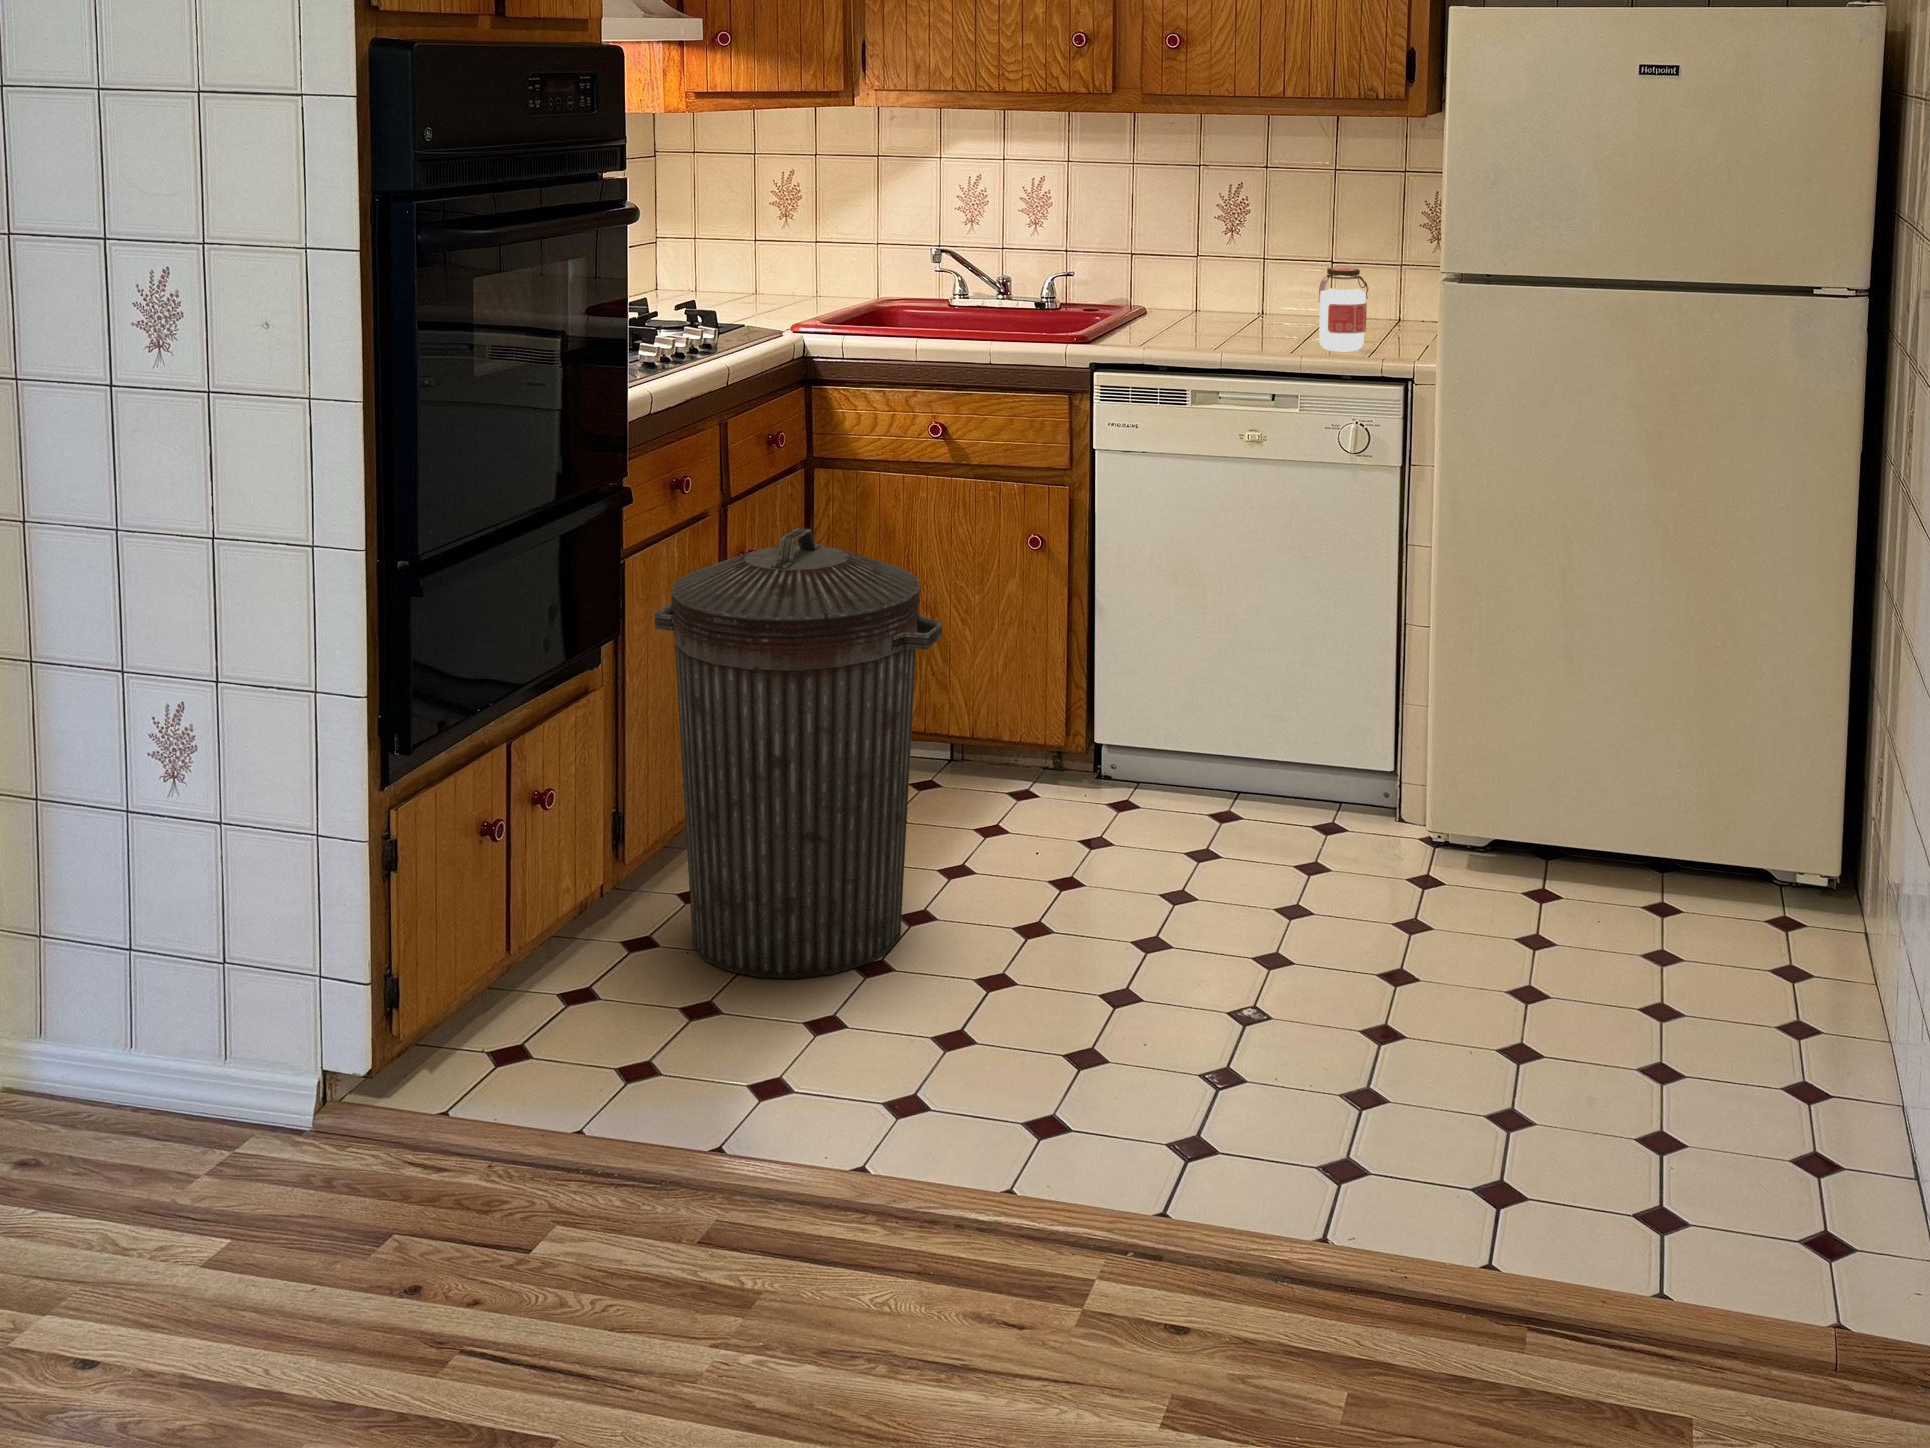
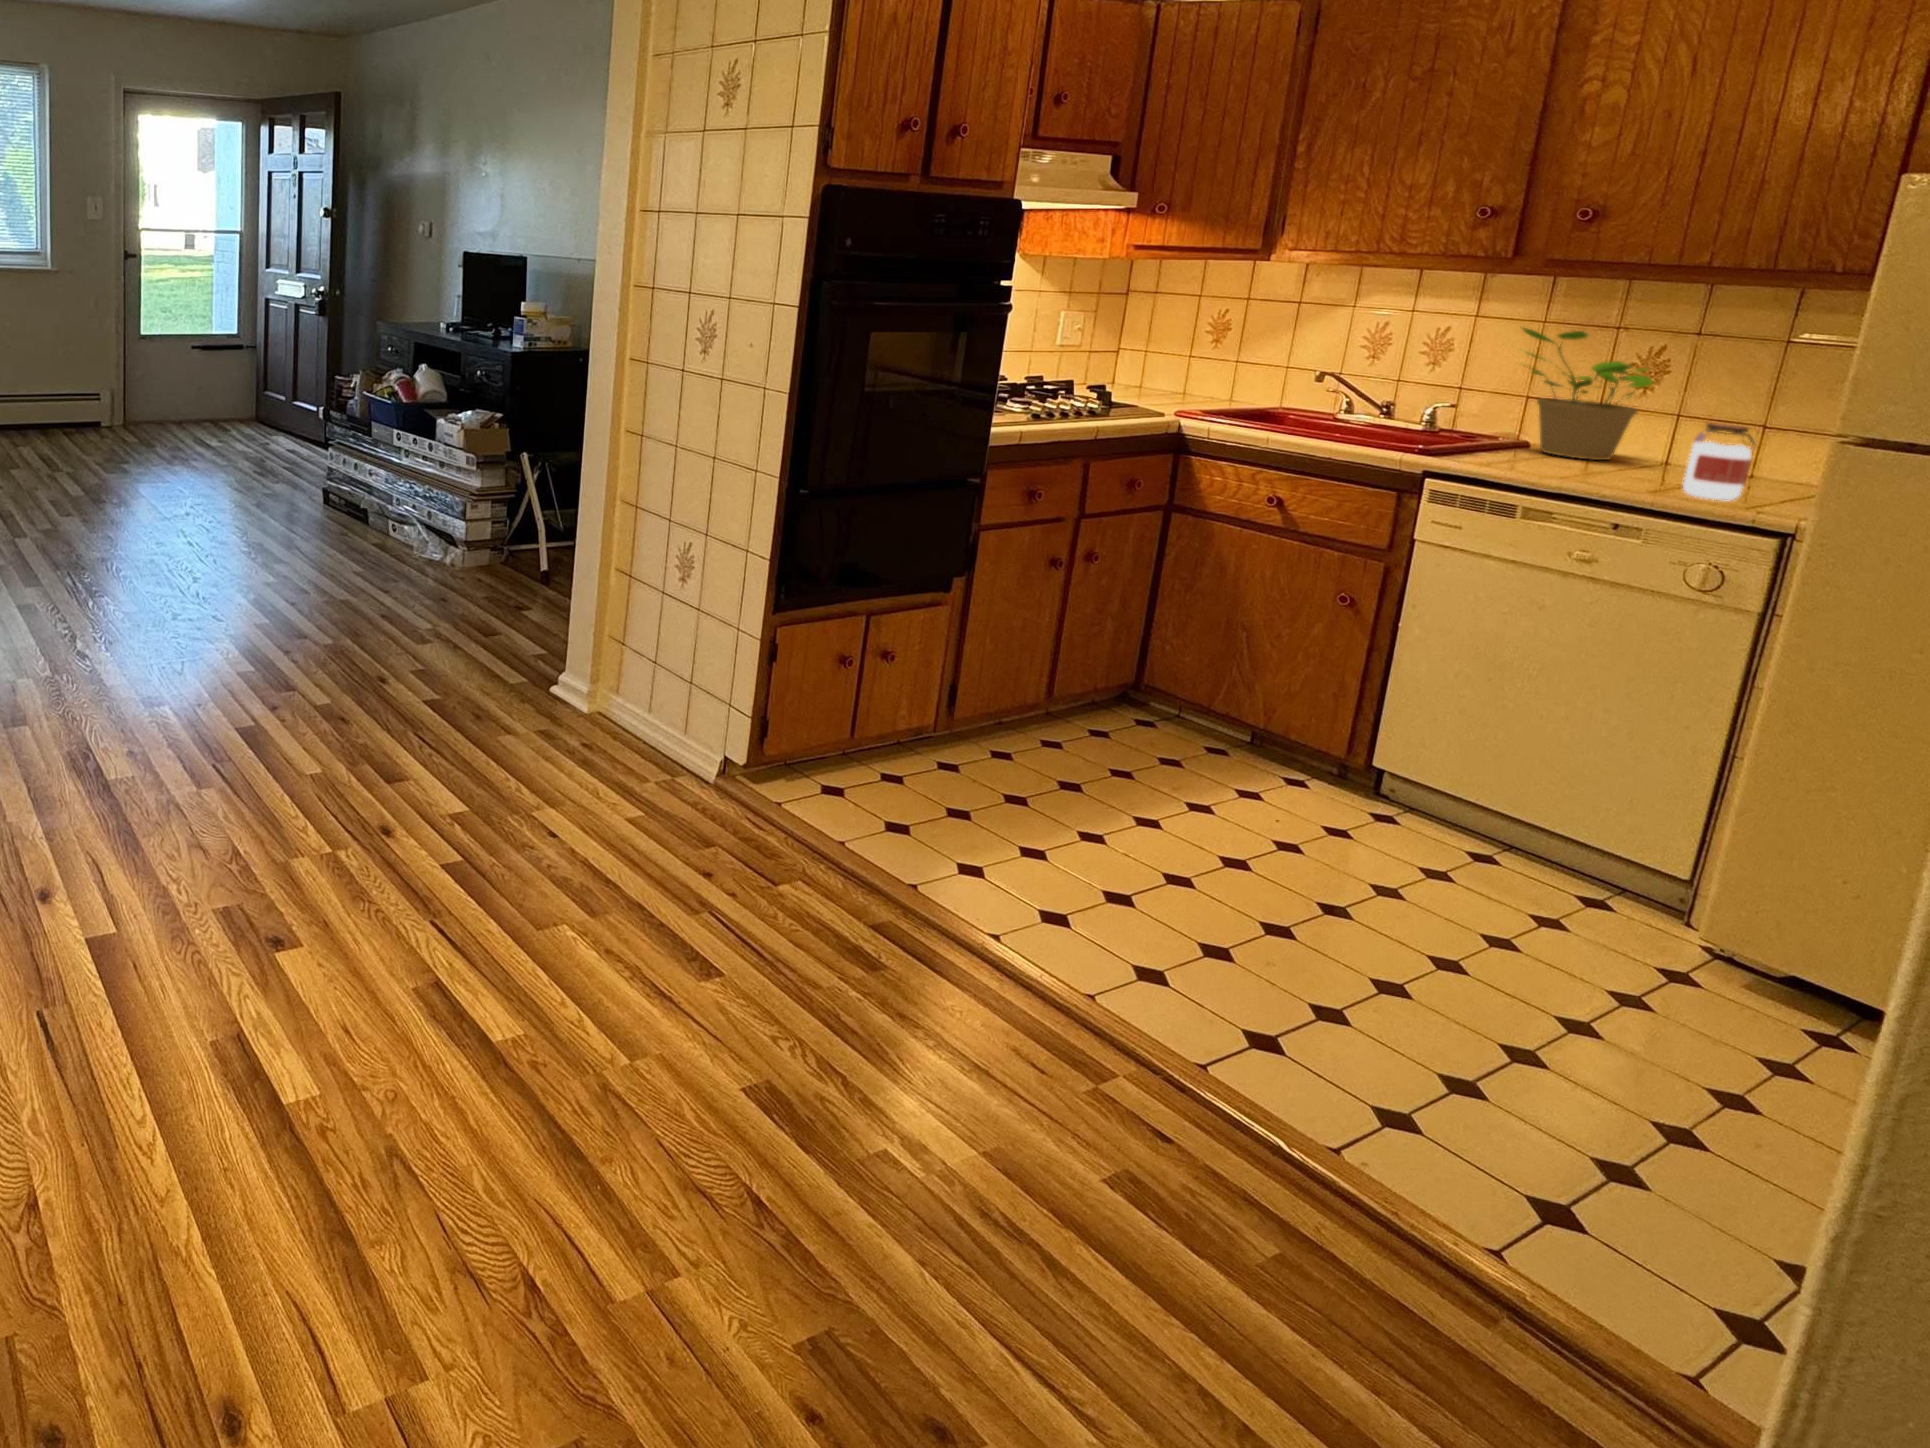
potted plant: none [1125,172,1252,321] -> present [1521,328,1653,460]
trash can: present [654,528,942,978] -> none [979,534,1197,834]

